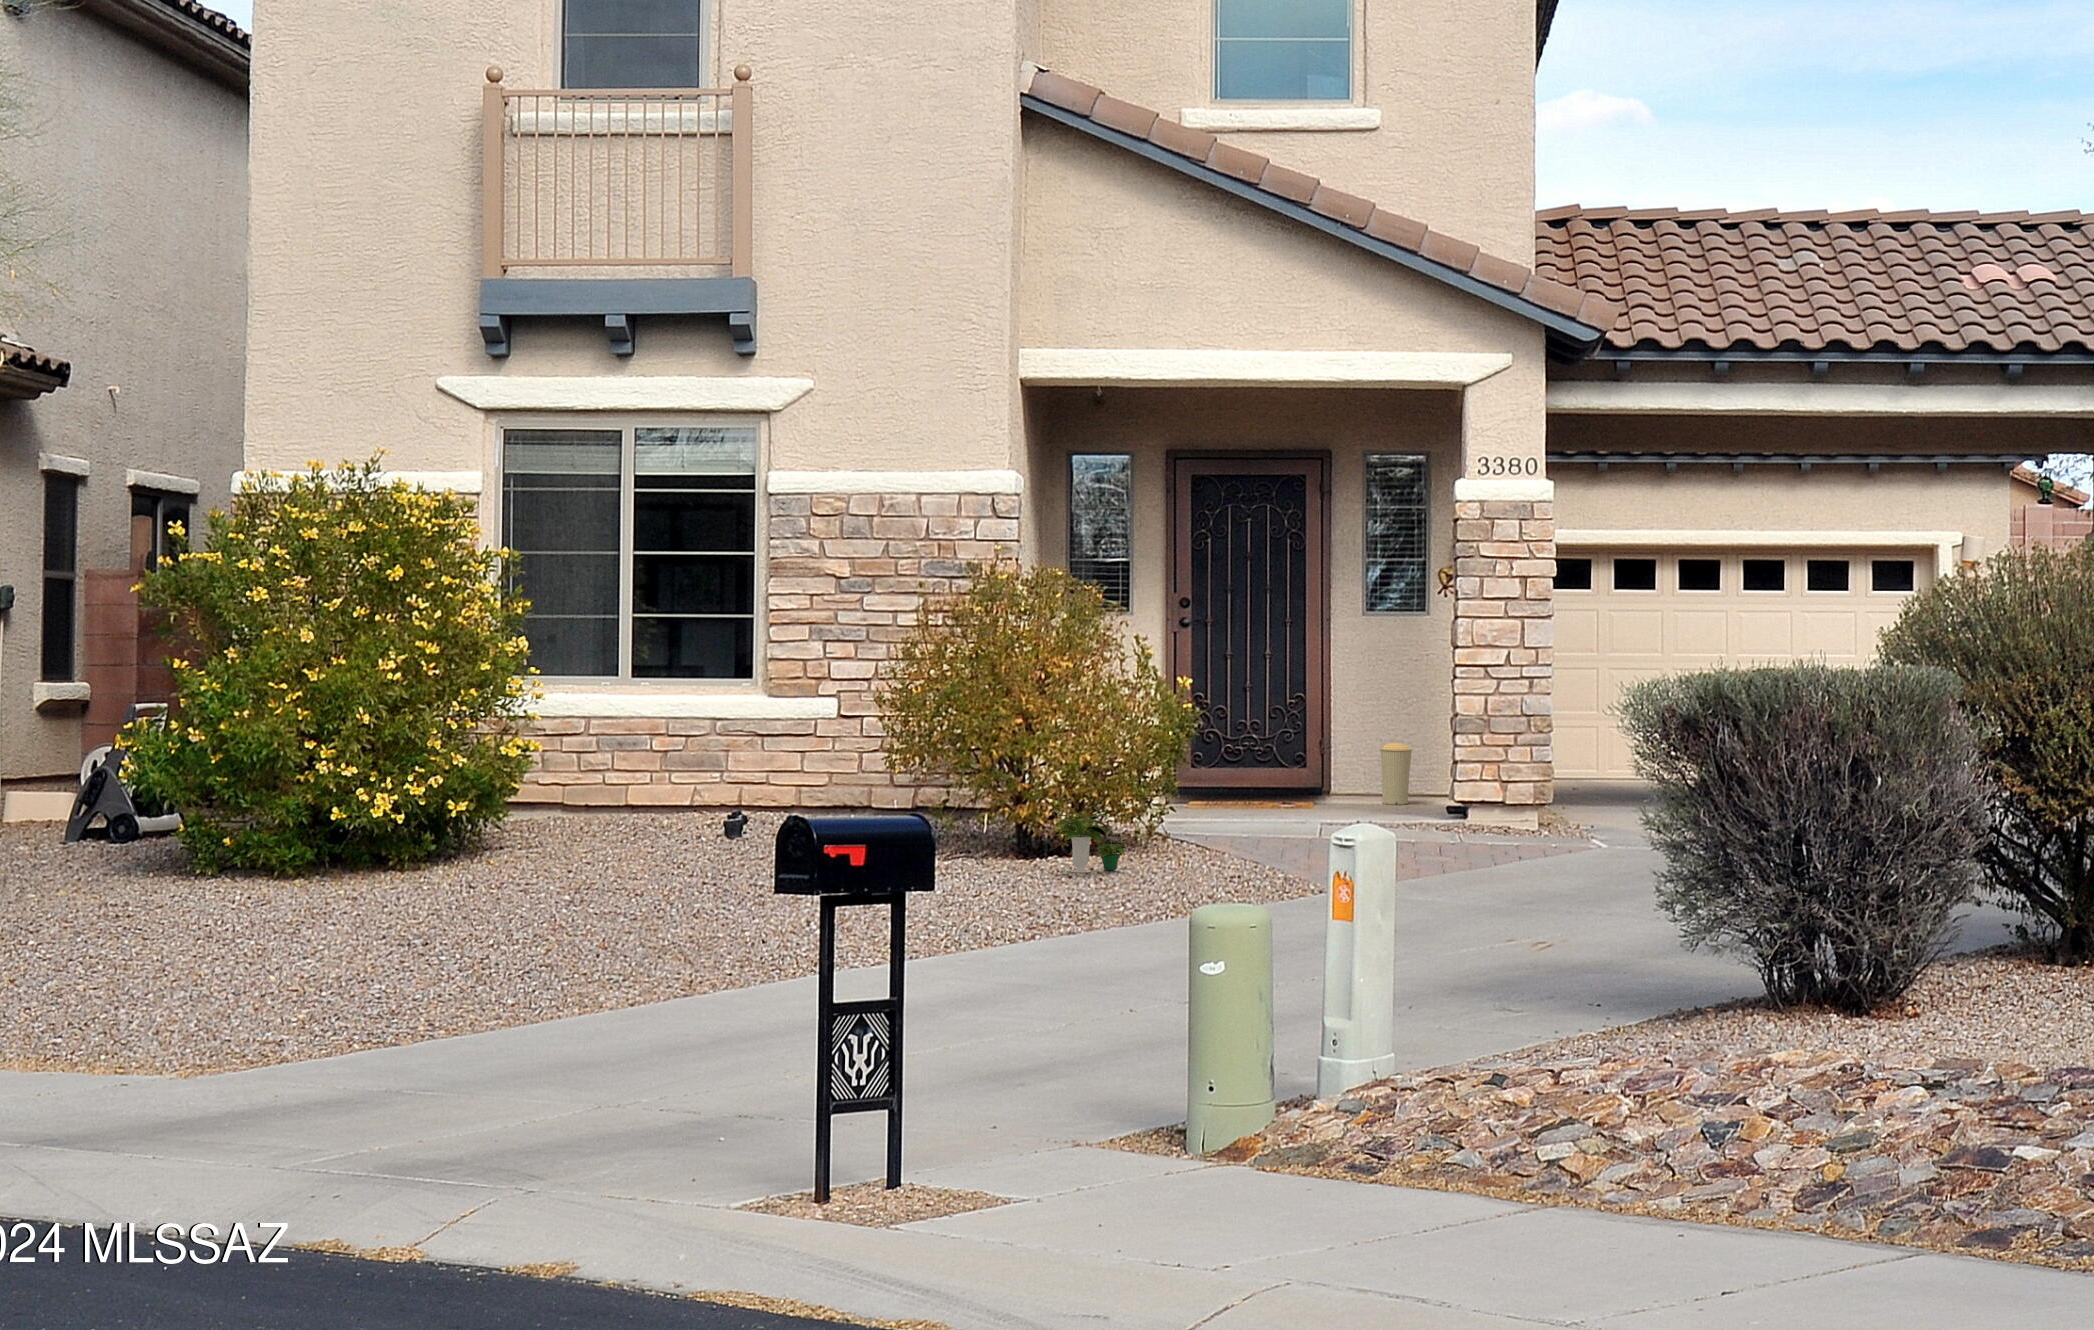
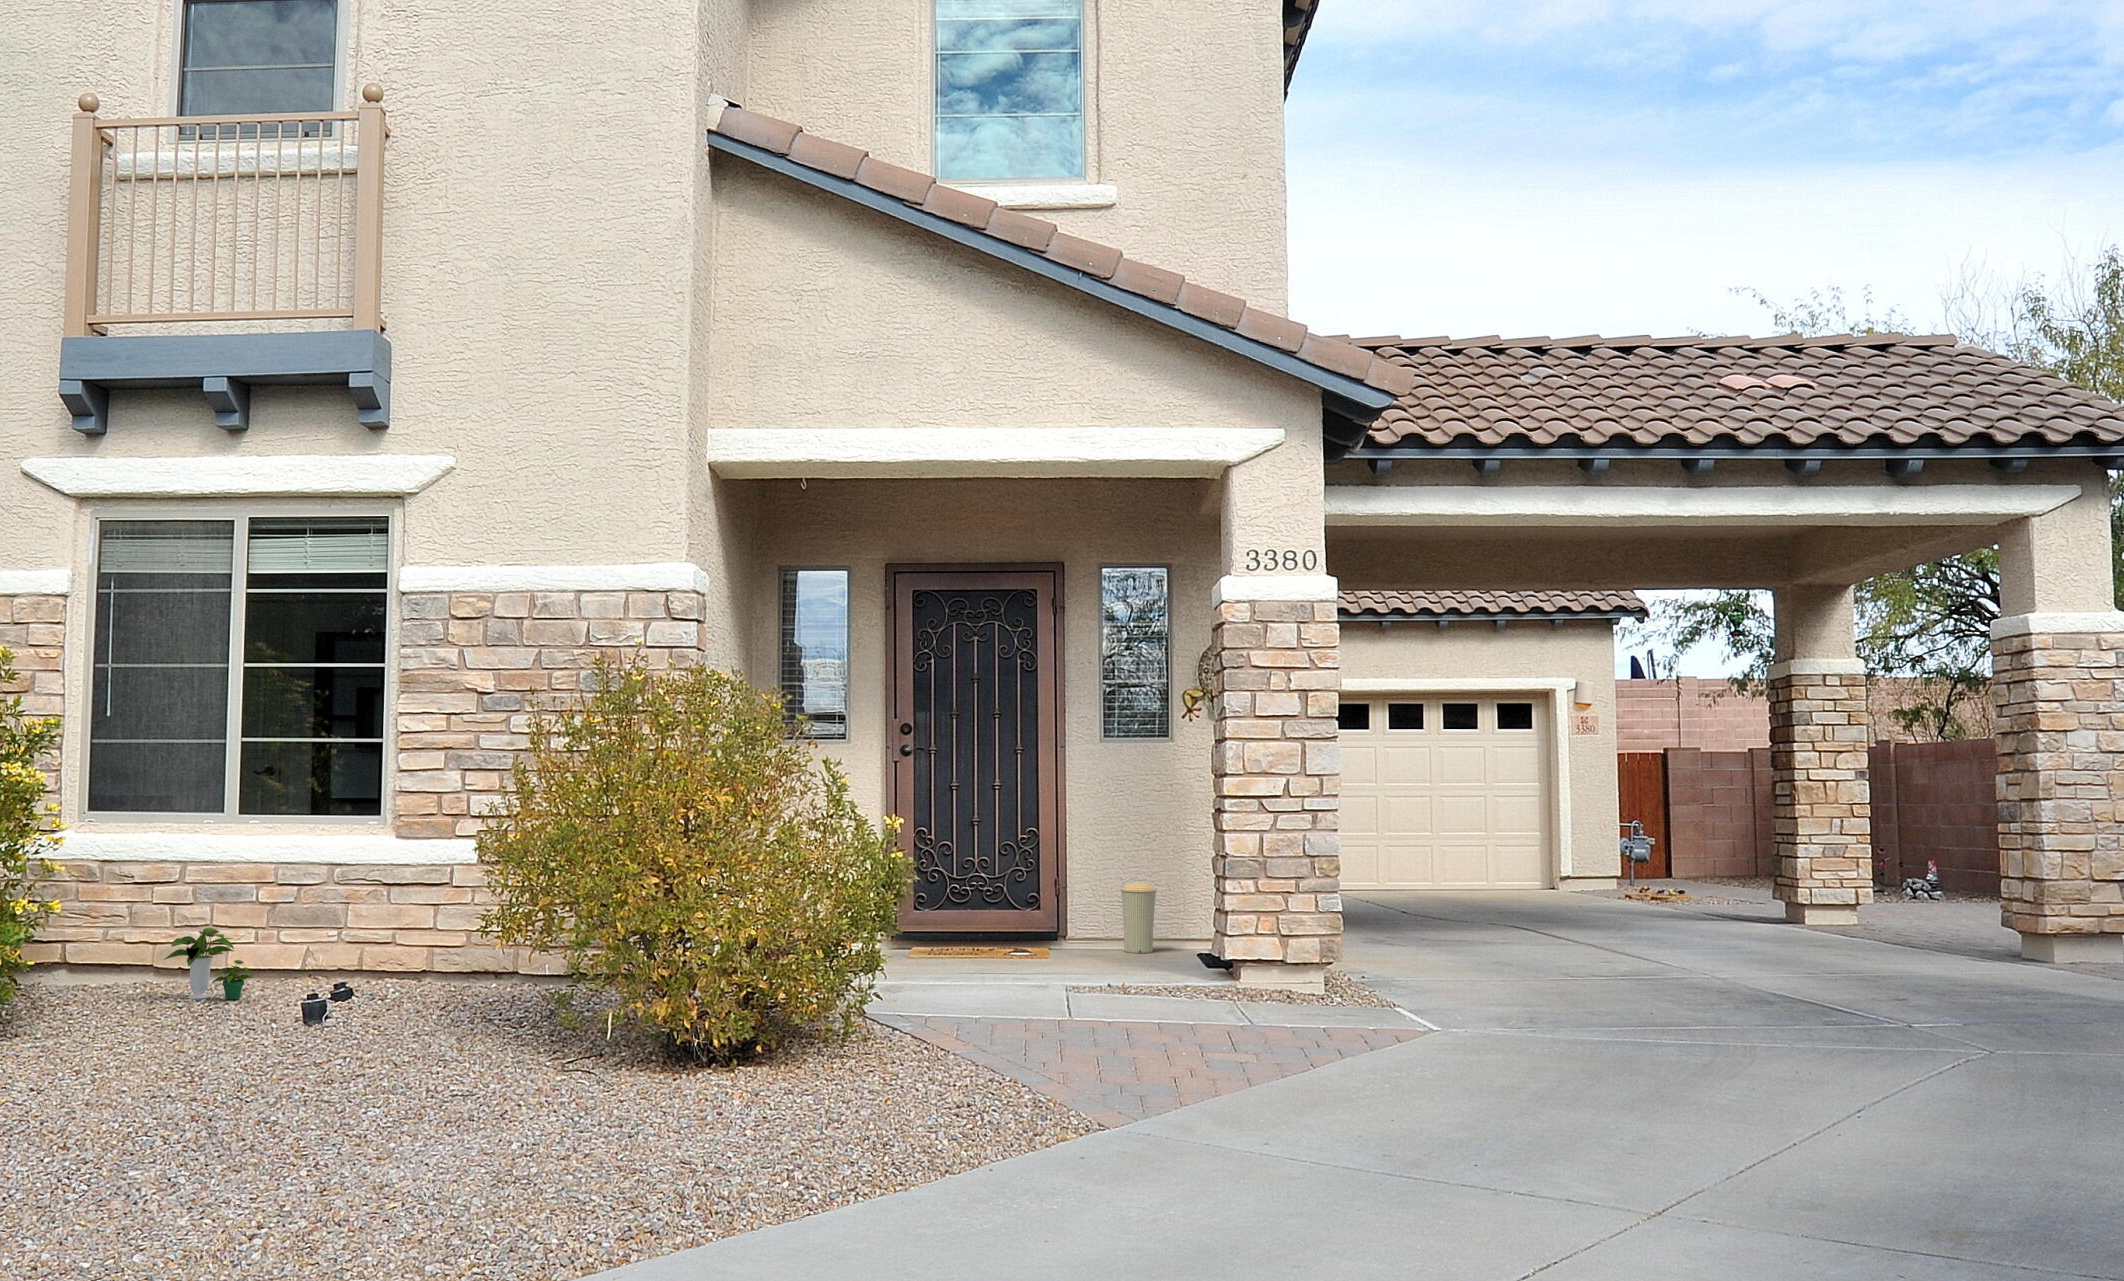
potted plant: present [1056,811,1128,873] -> present [164,928,253,999]

